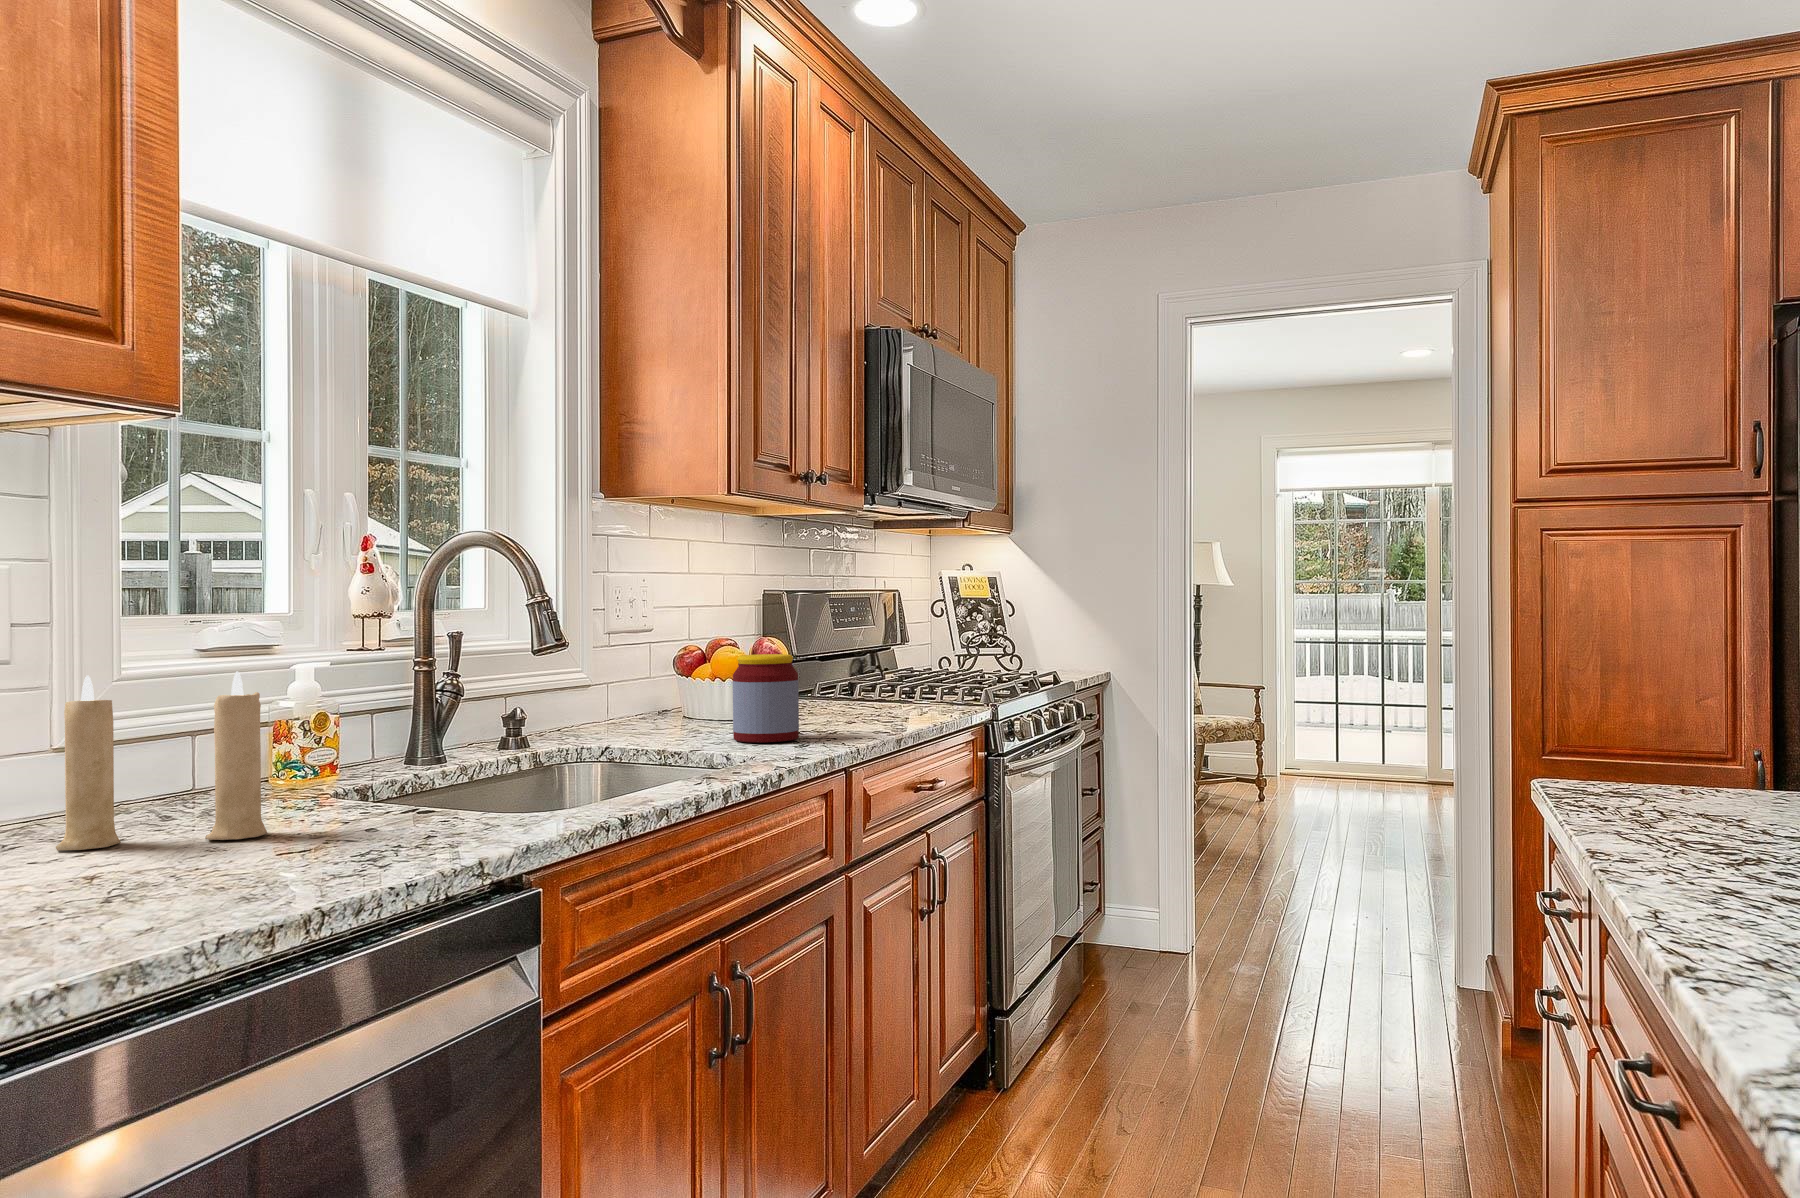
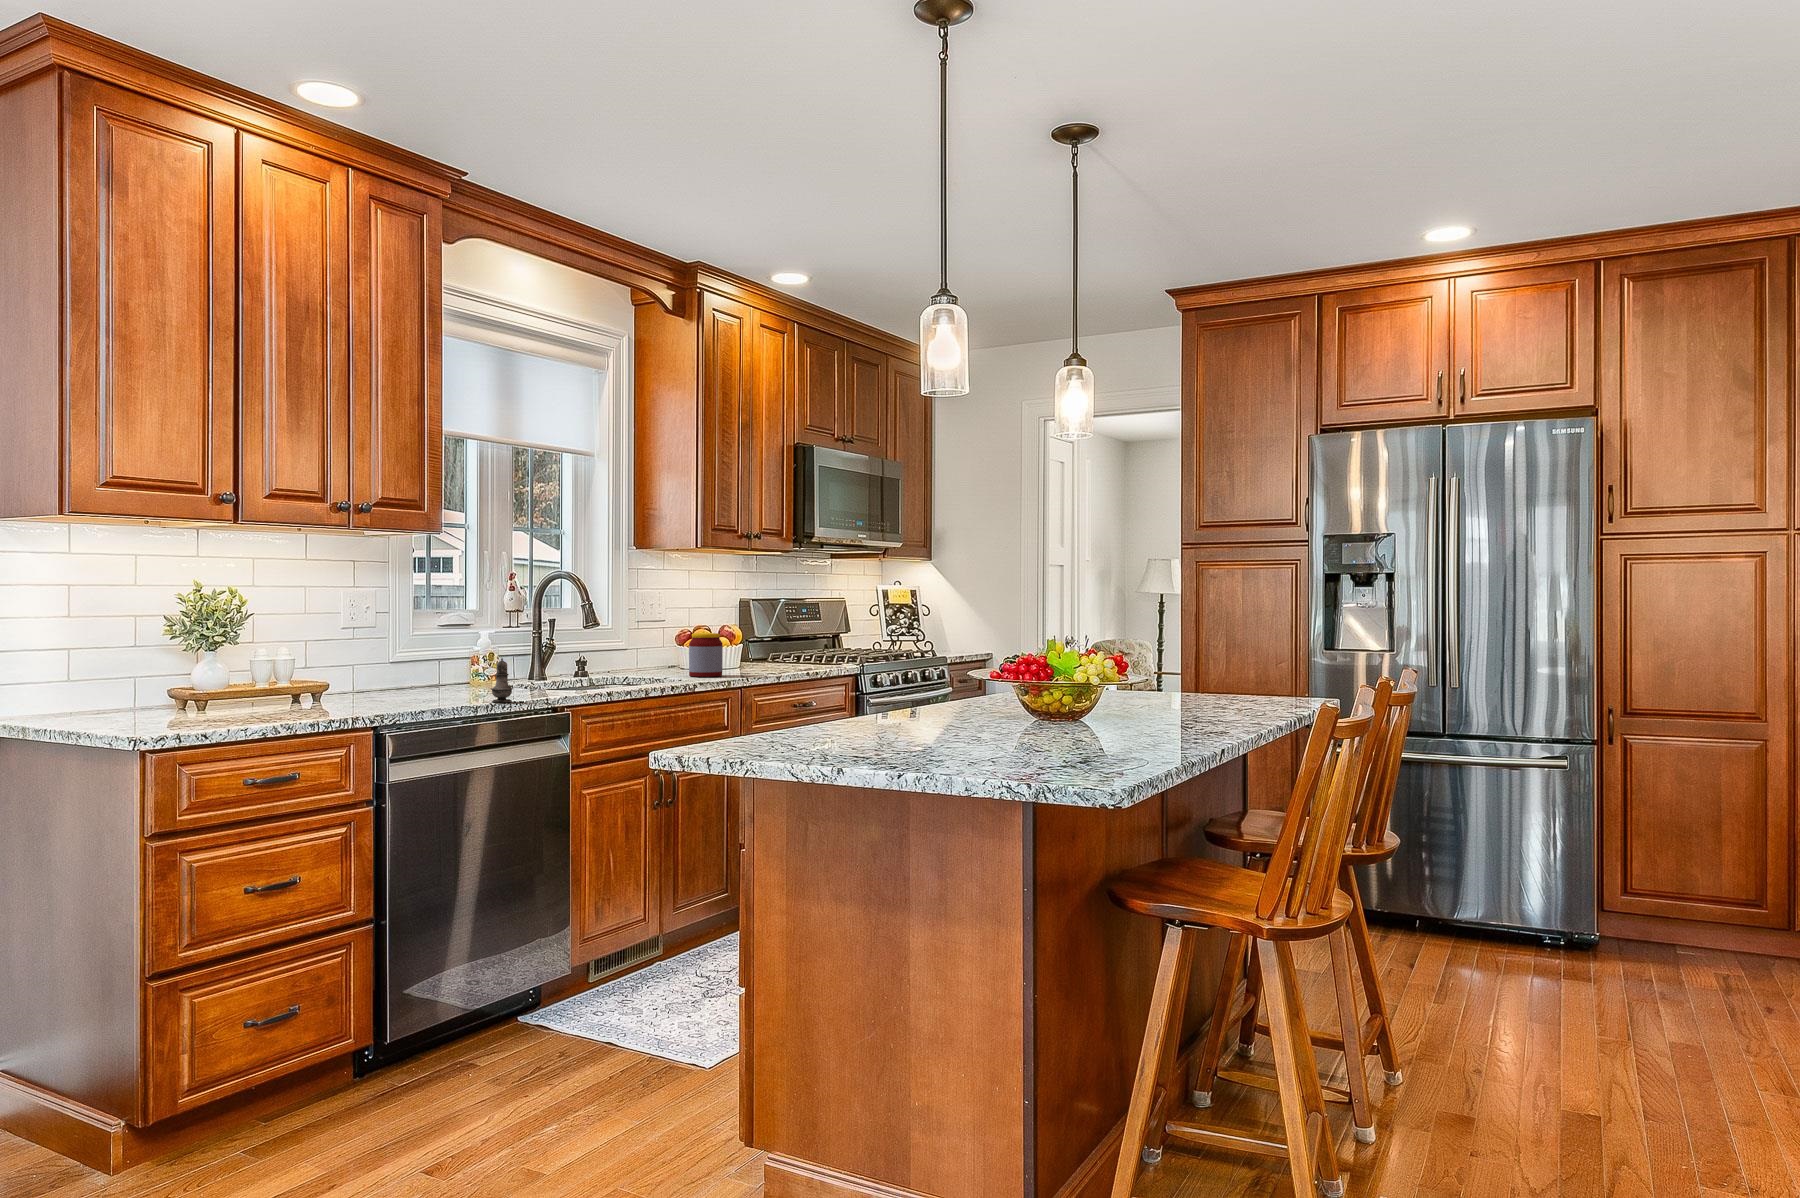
candle: present [56,671,267,850] -> none [405,631,479,696]
salt shaker: none [289,747,356,878] -> present [491,658,513,702]

